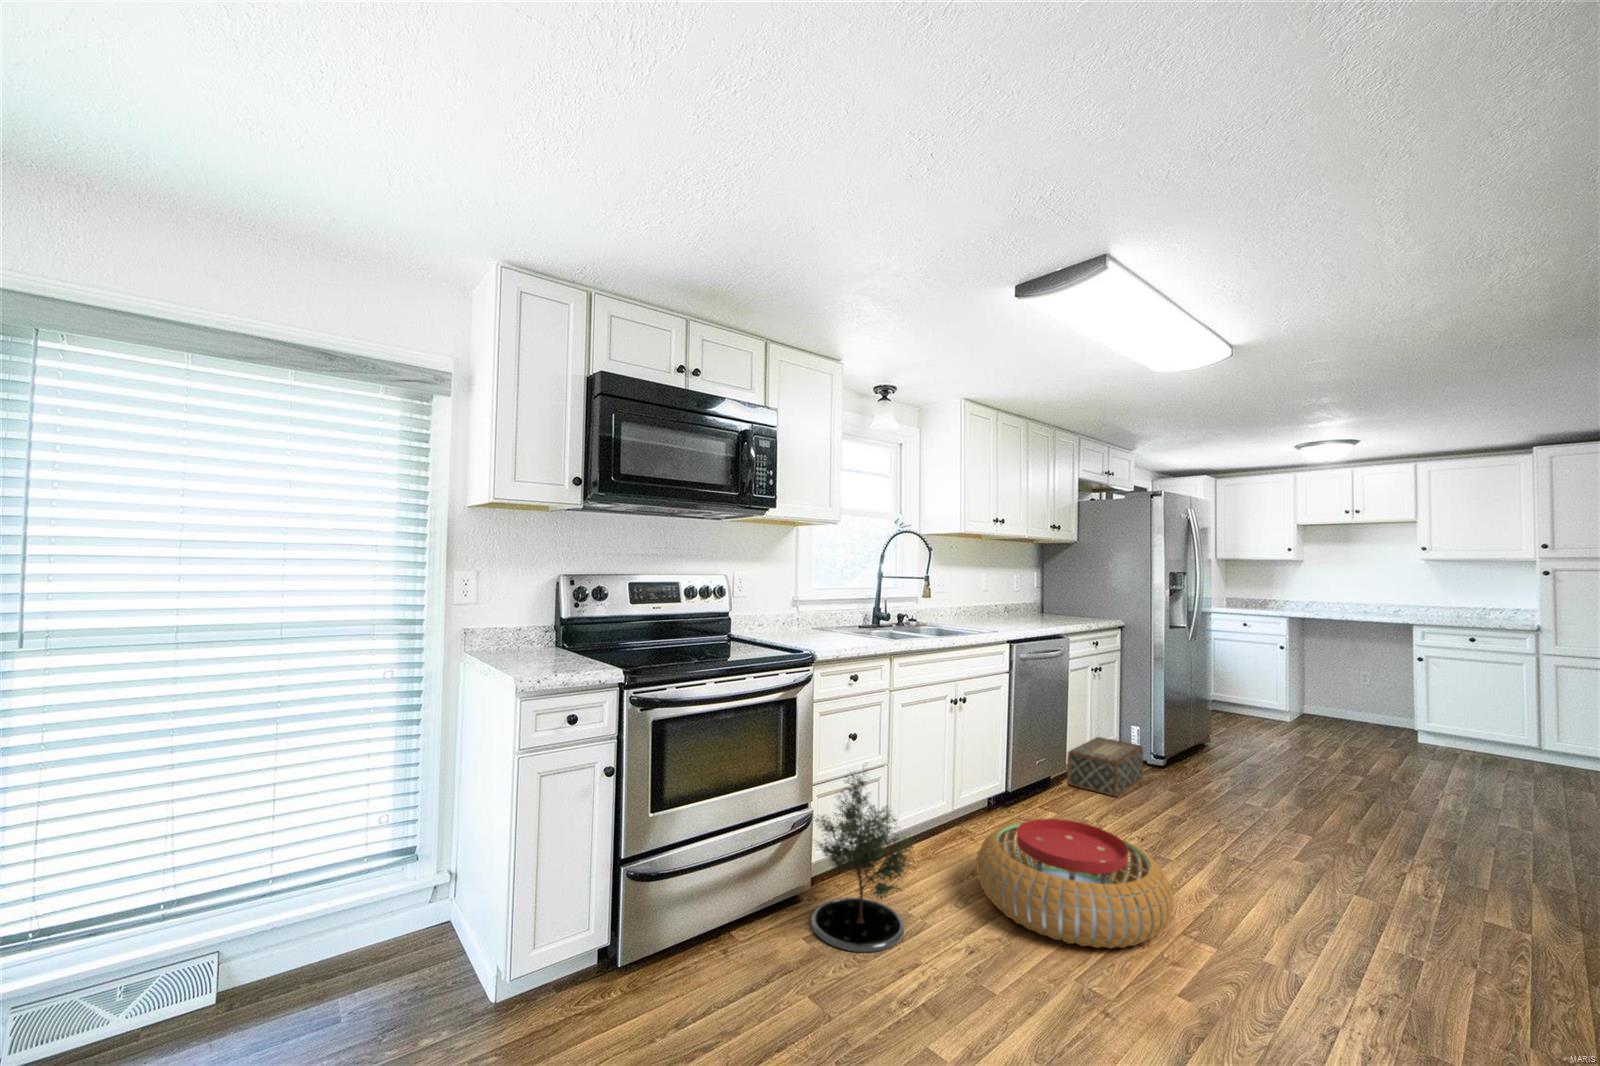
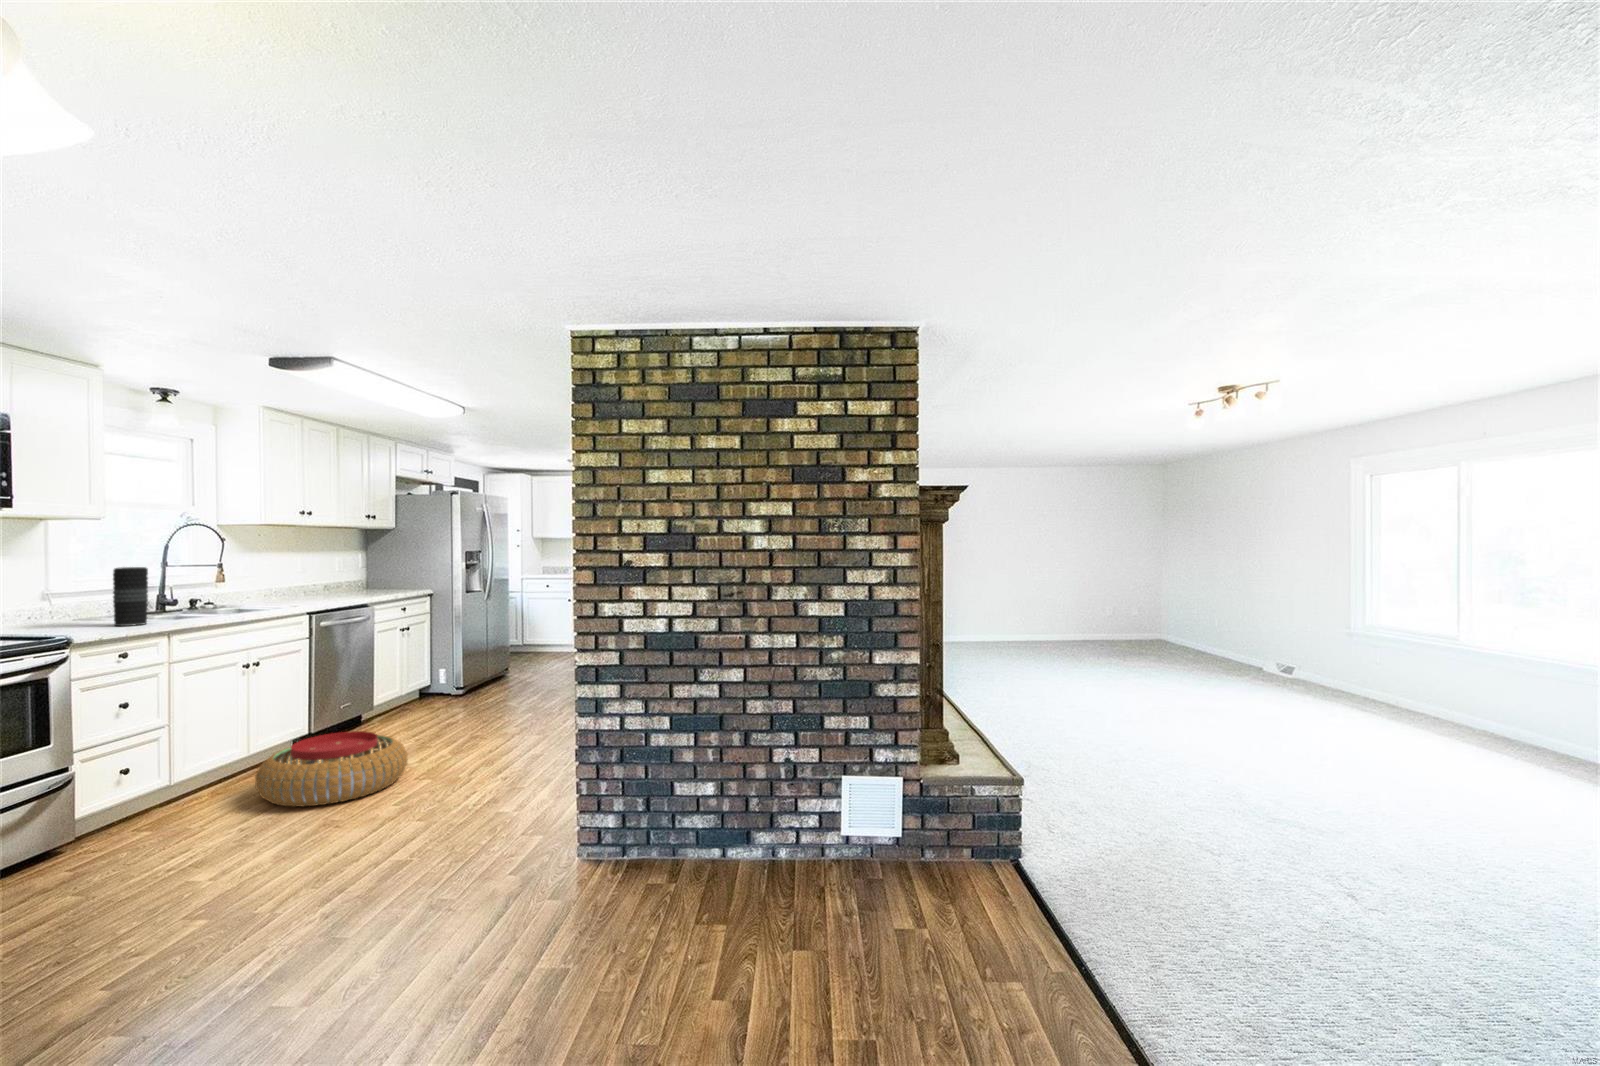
vase: none [845,575,875,641] -> present [113,567,148,626]
woven basket: present [1067,737,1143,797] -> none [372,681,440,721]
potted tree: present [811,766,919,952] -> none [69,714,192,863]

